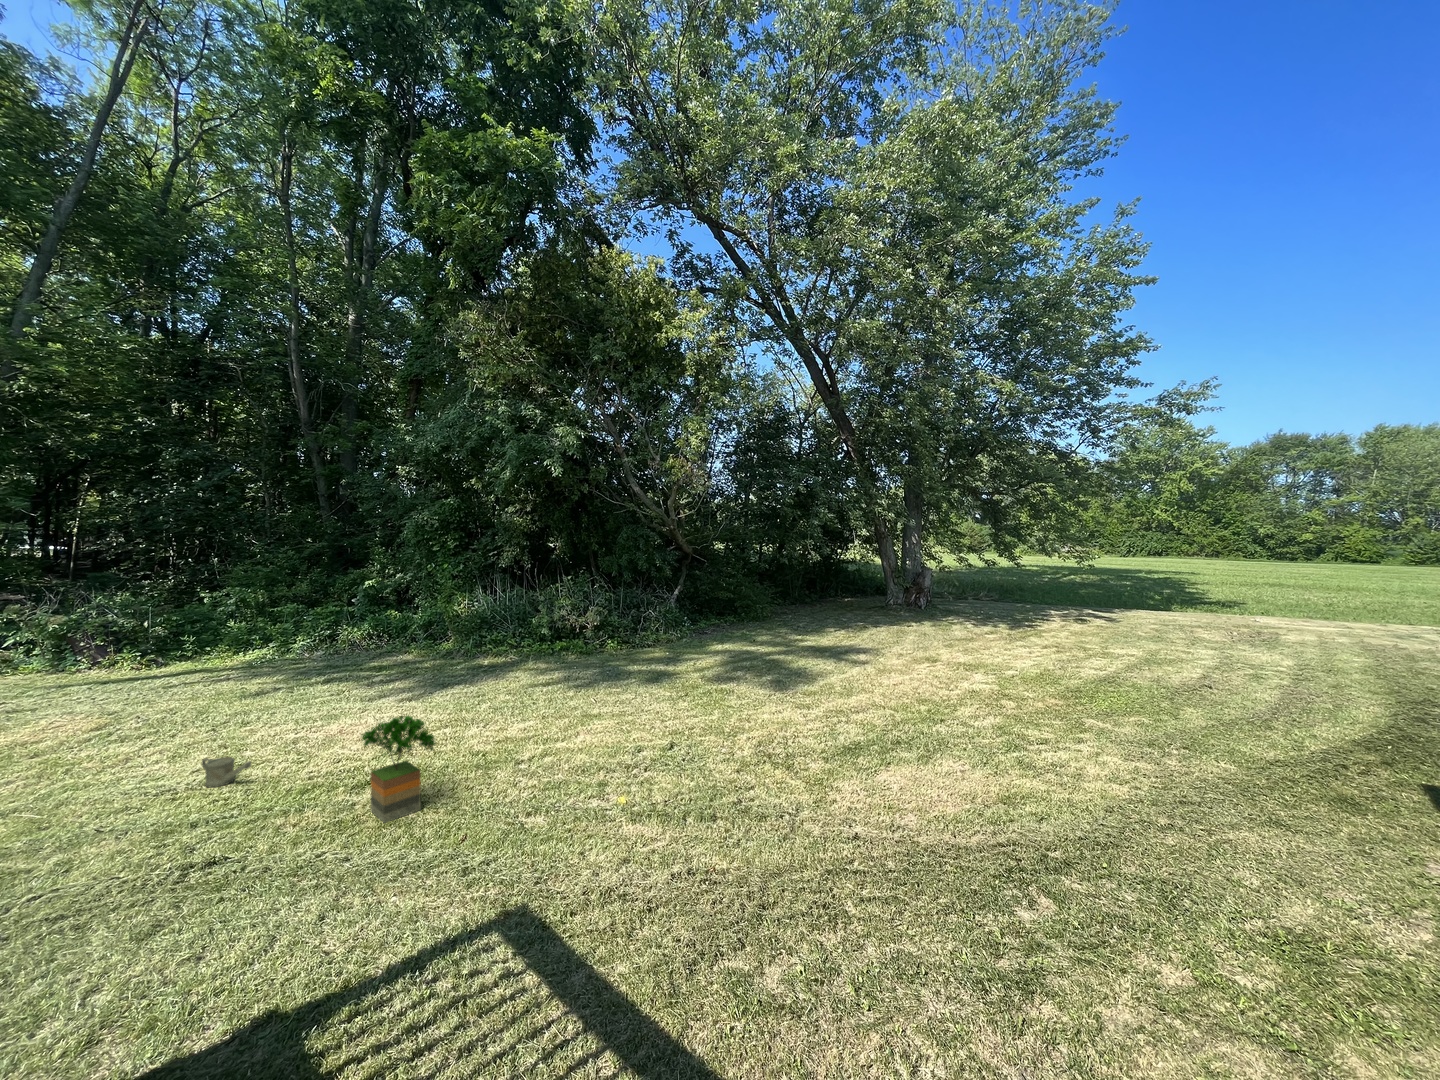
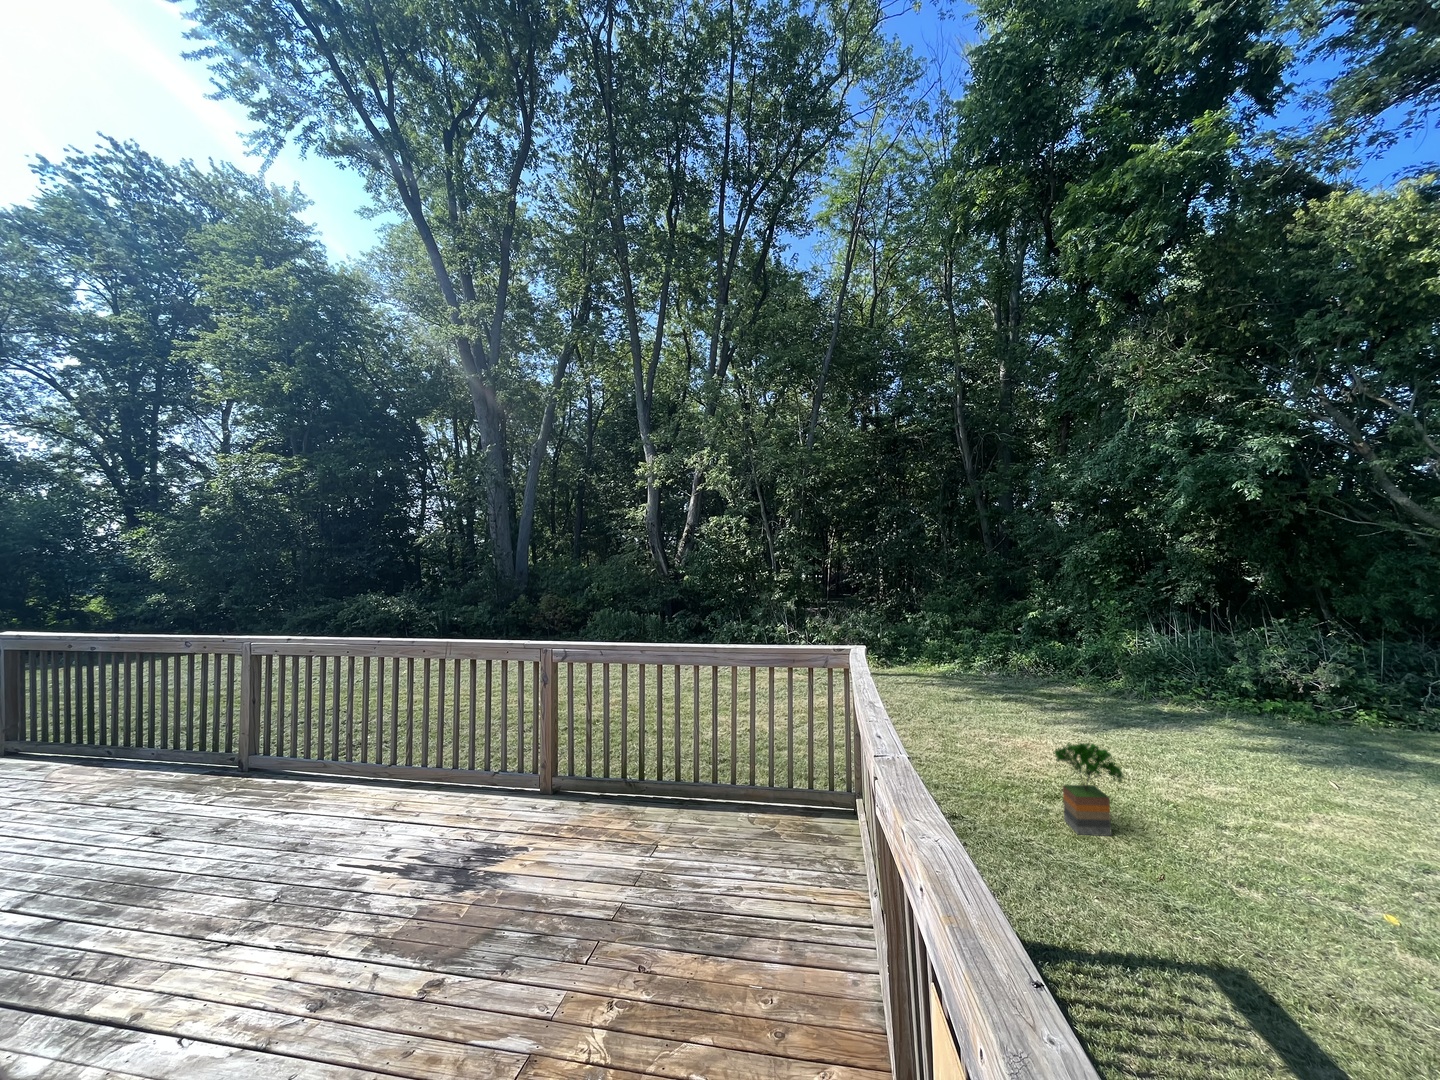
watering can: present [202,757,251,787] -> none [934,740,967,763]

